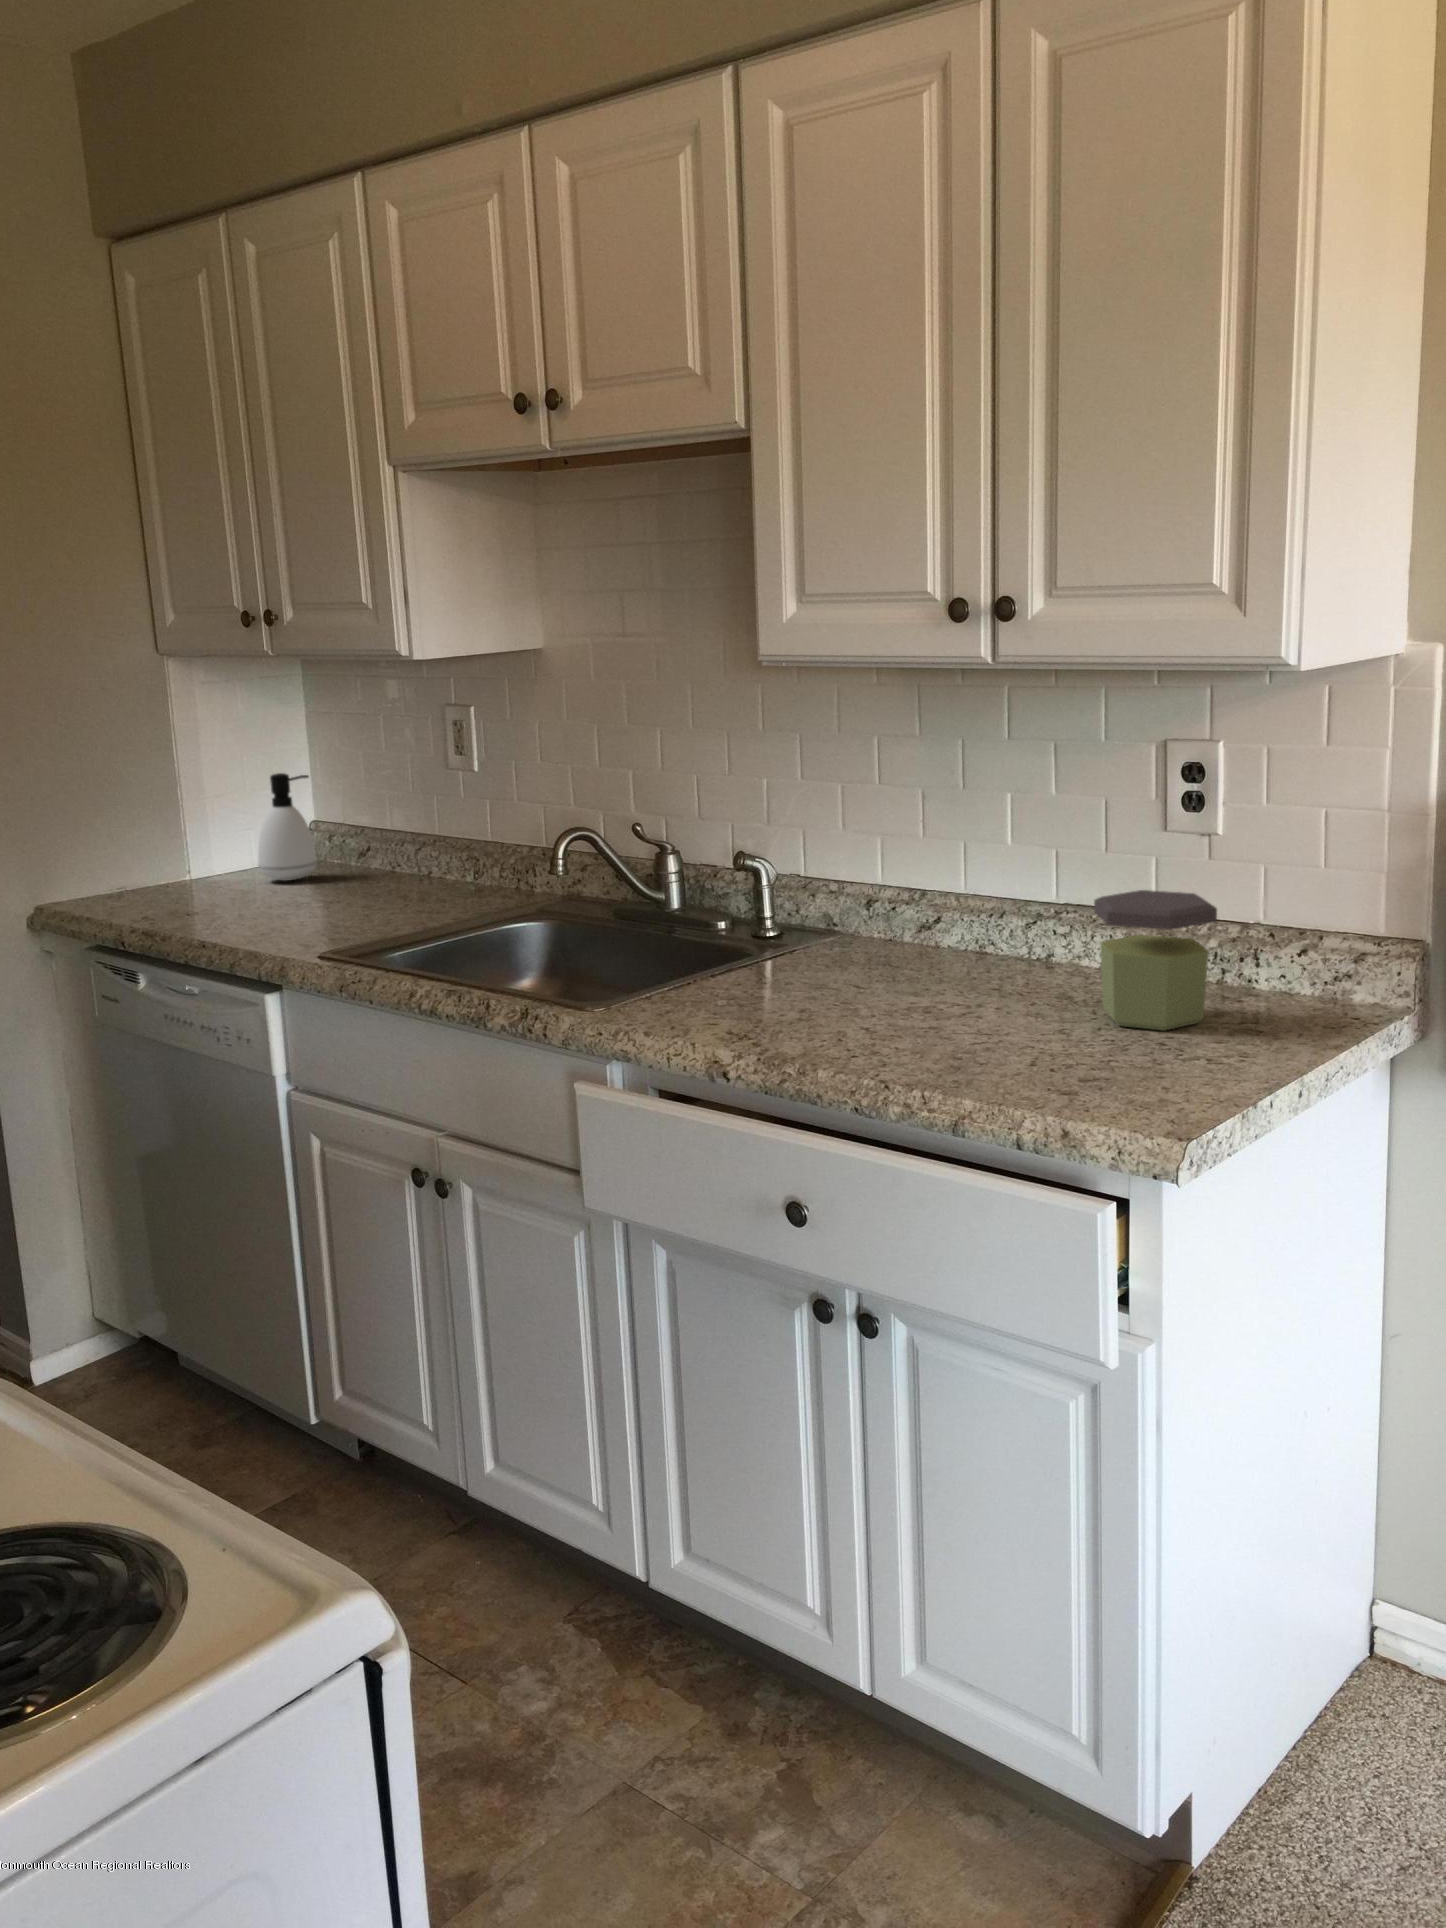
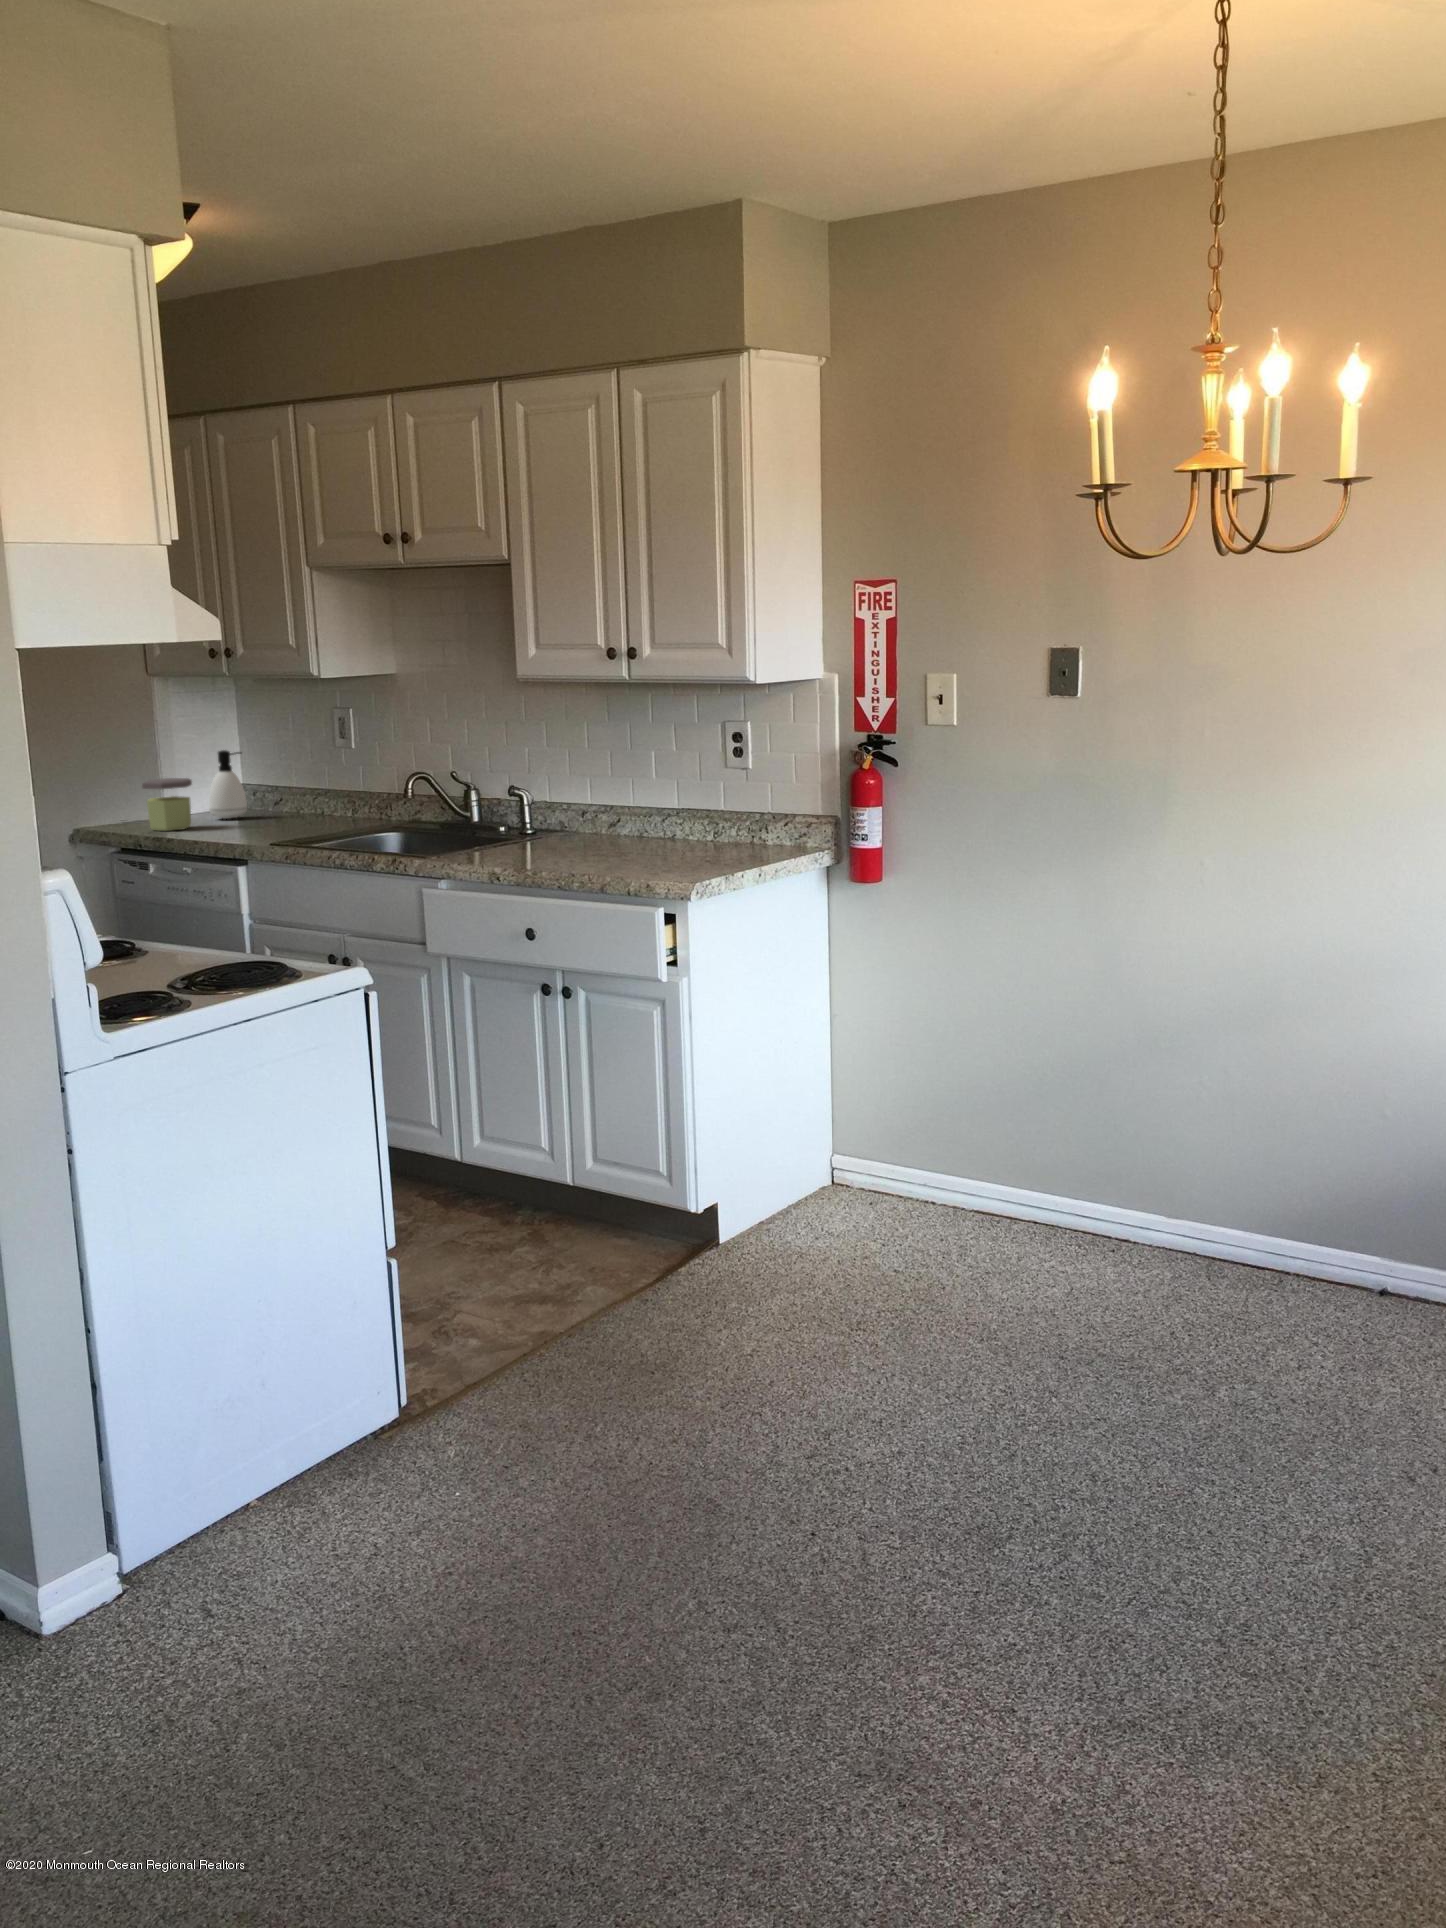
jar: present [1094,890,1217,1030] -> present [142,778,192,831]

